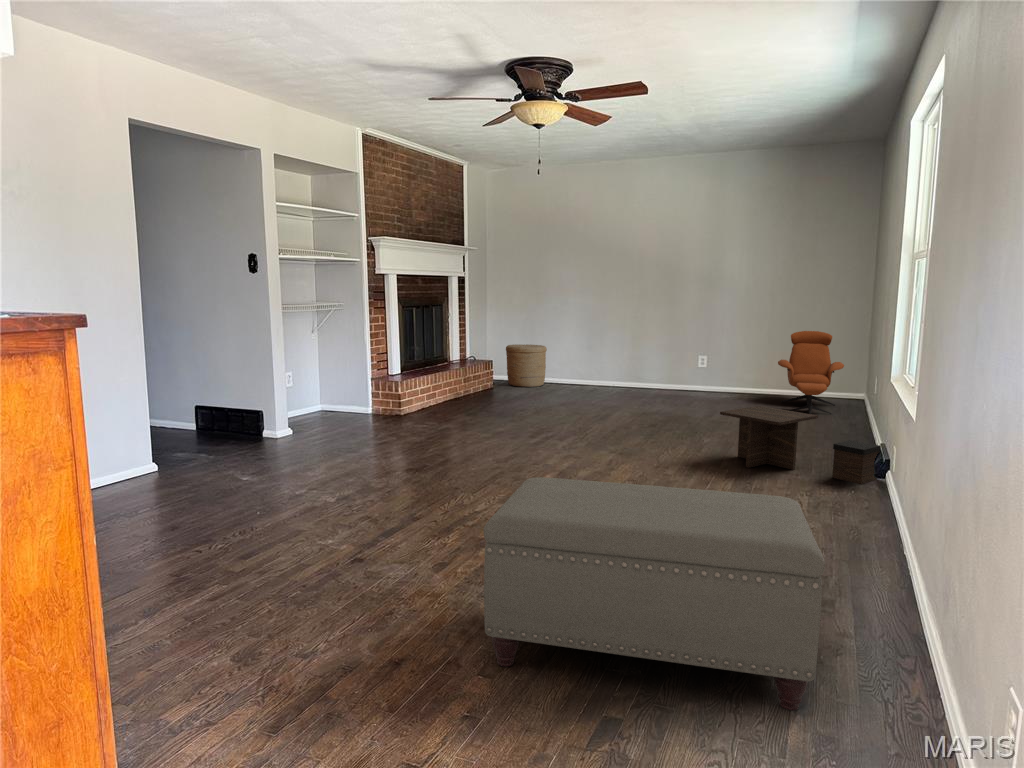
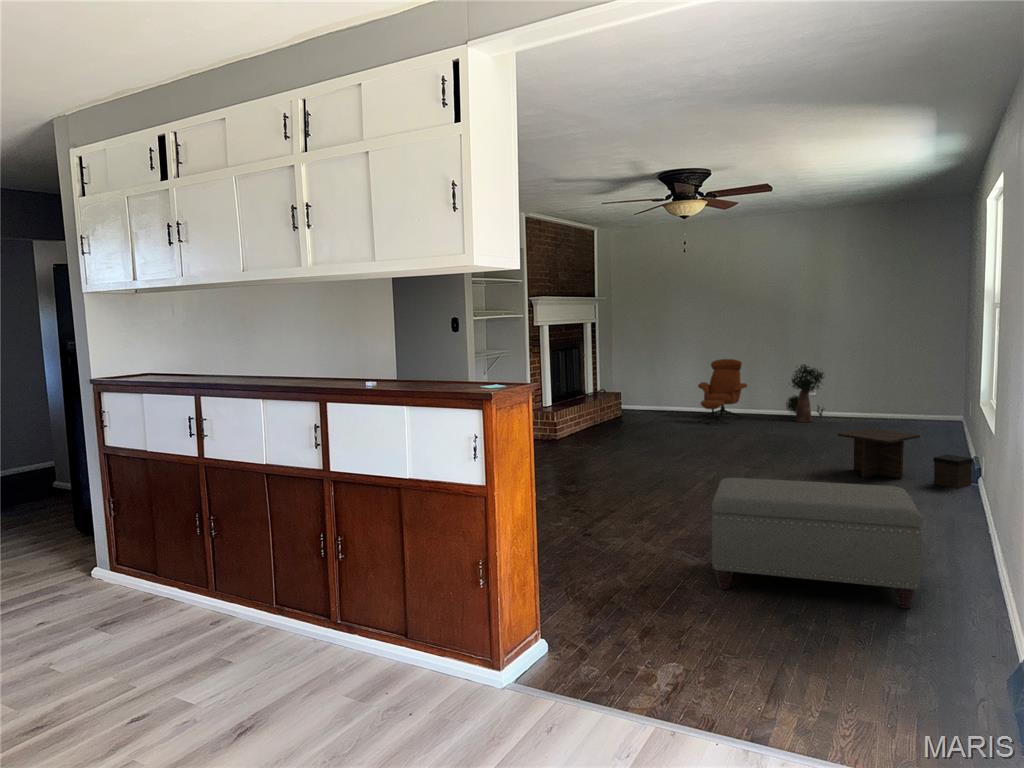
lounge chair: present [778,331,844,414] -> present [698,359,747,425]
potted plant: none [672,332,716,398] -> present [786,364,824,422]
woven basket: present [506,344,547,387] -> none [633,378,670,415]

